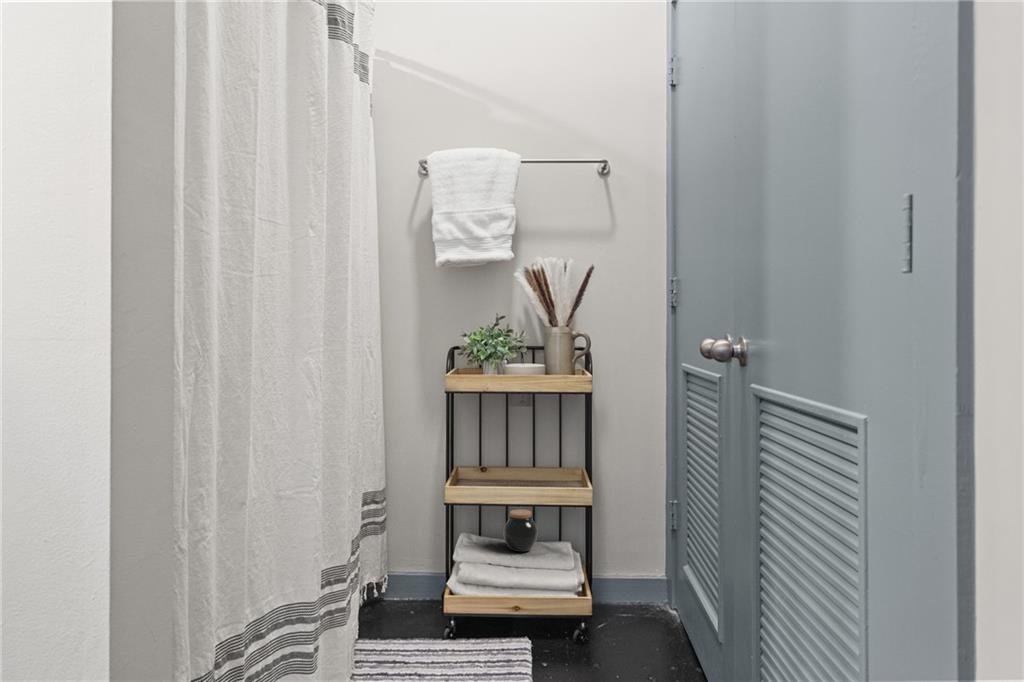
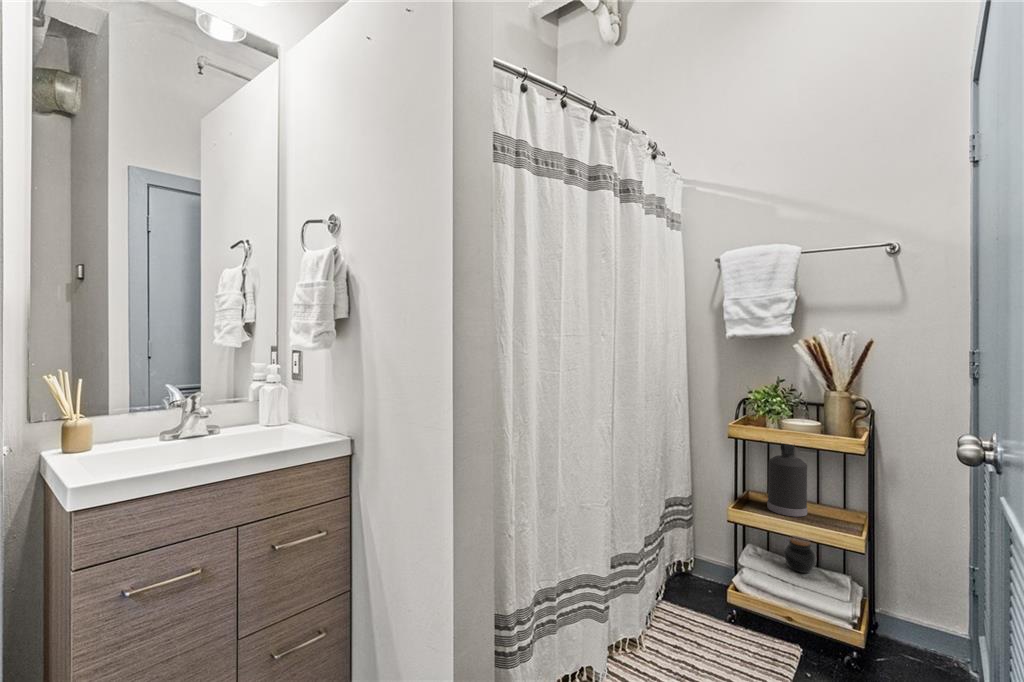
spray bottle: none [486,377,529,484] -> present [767,444,807,517]

